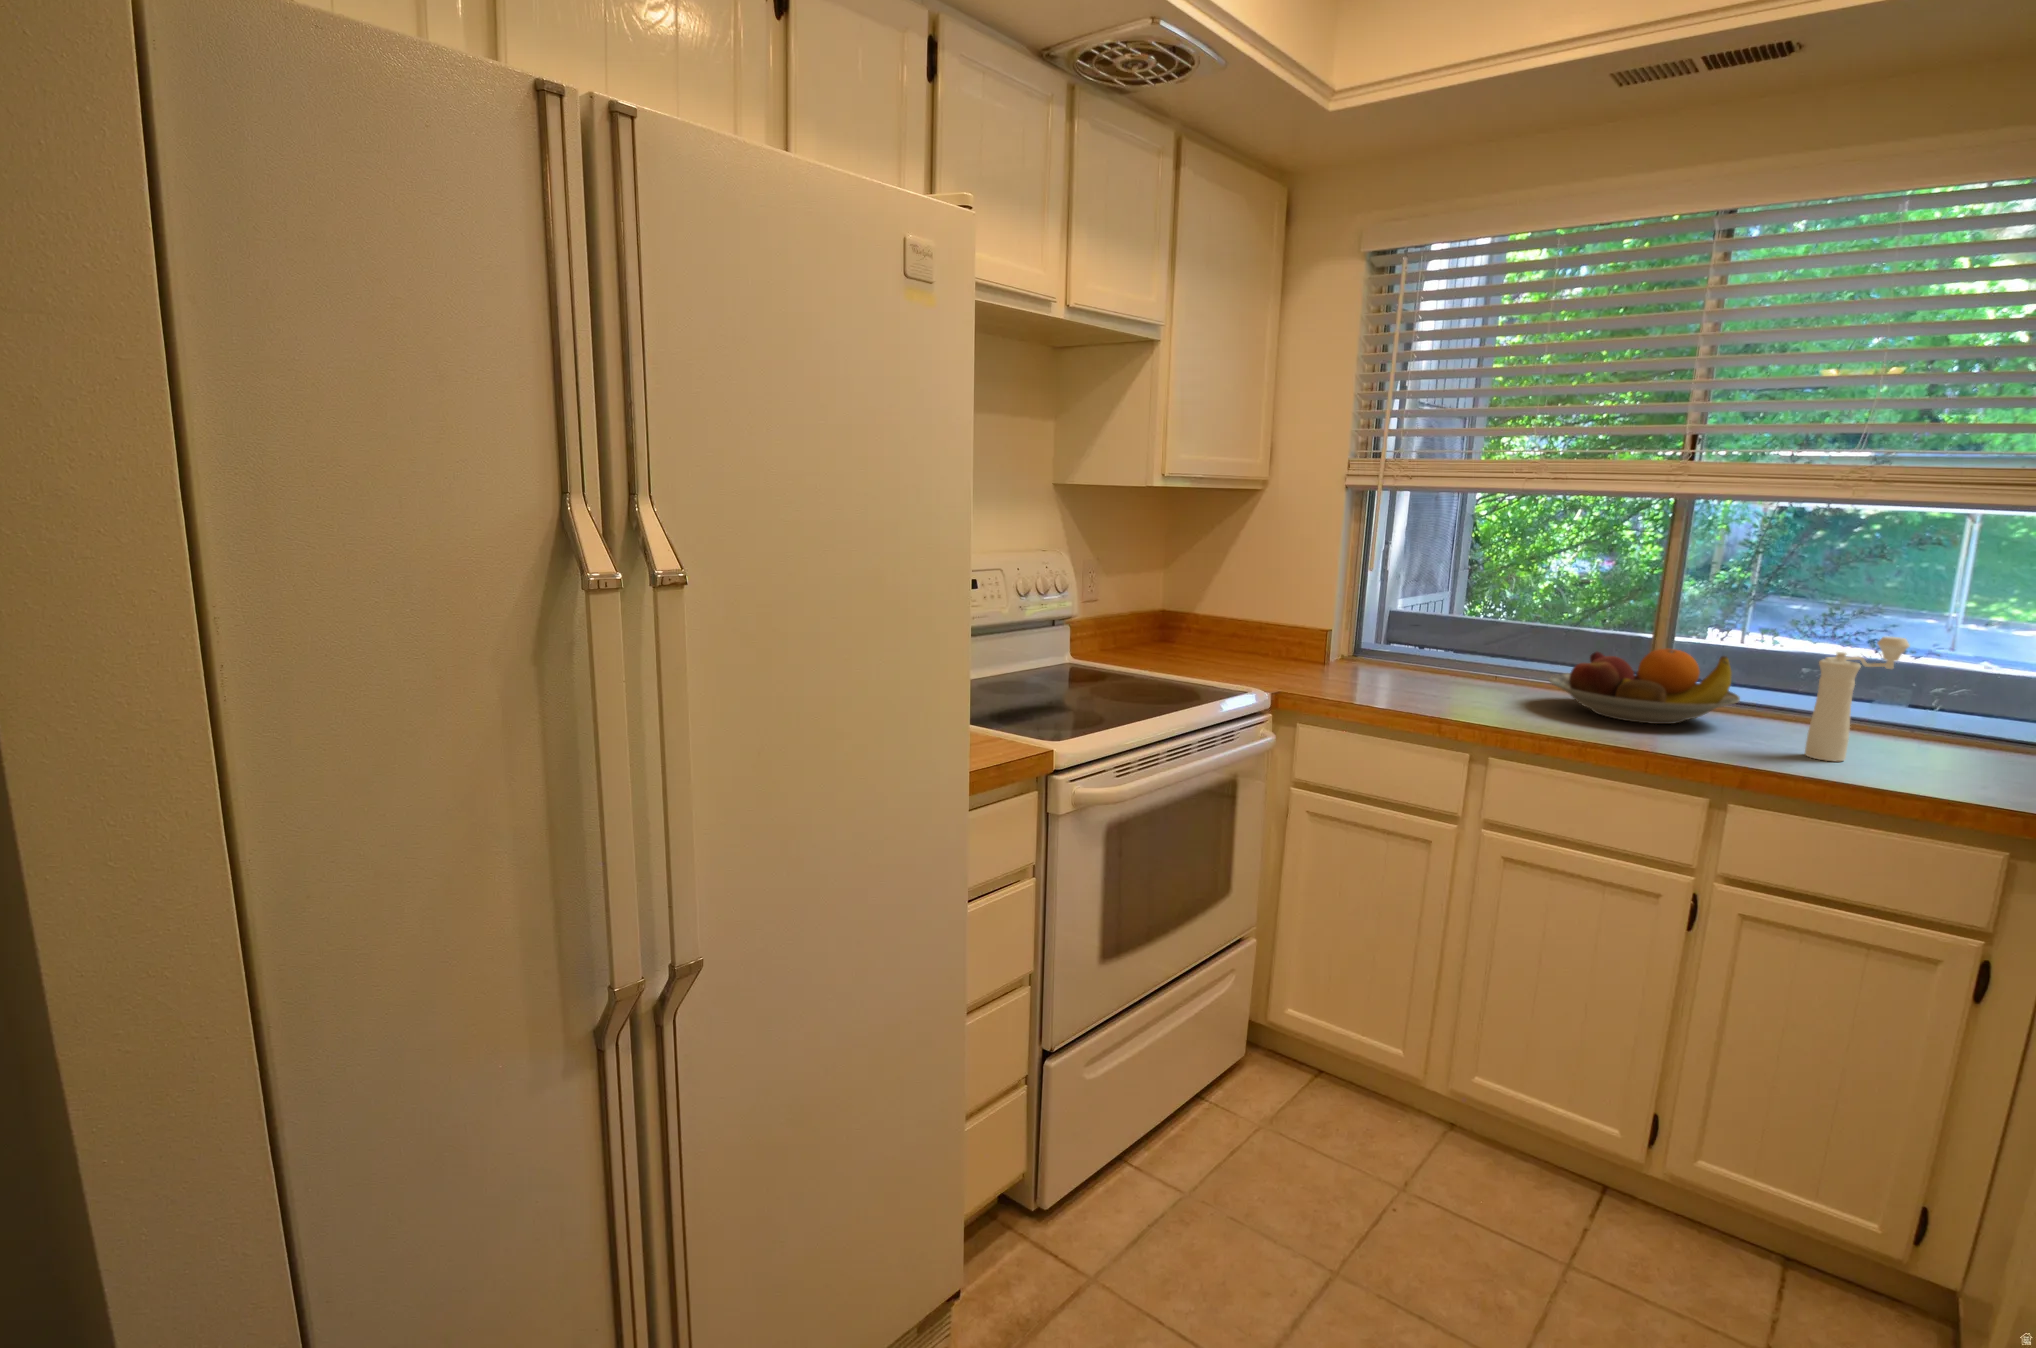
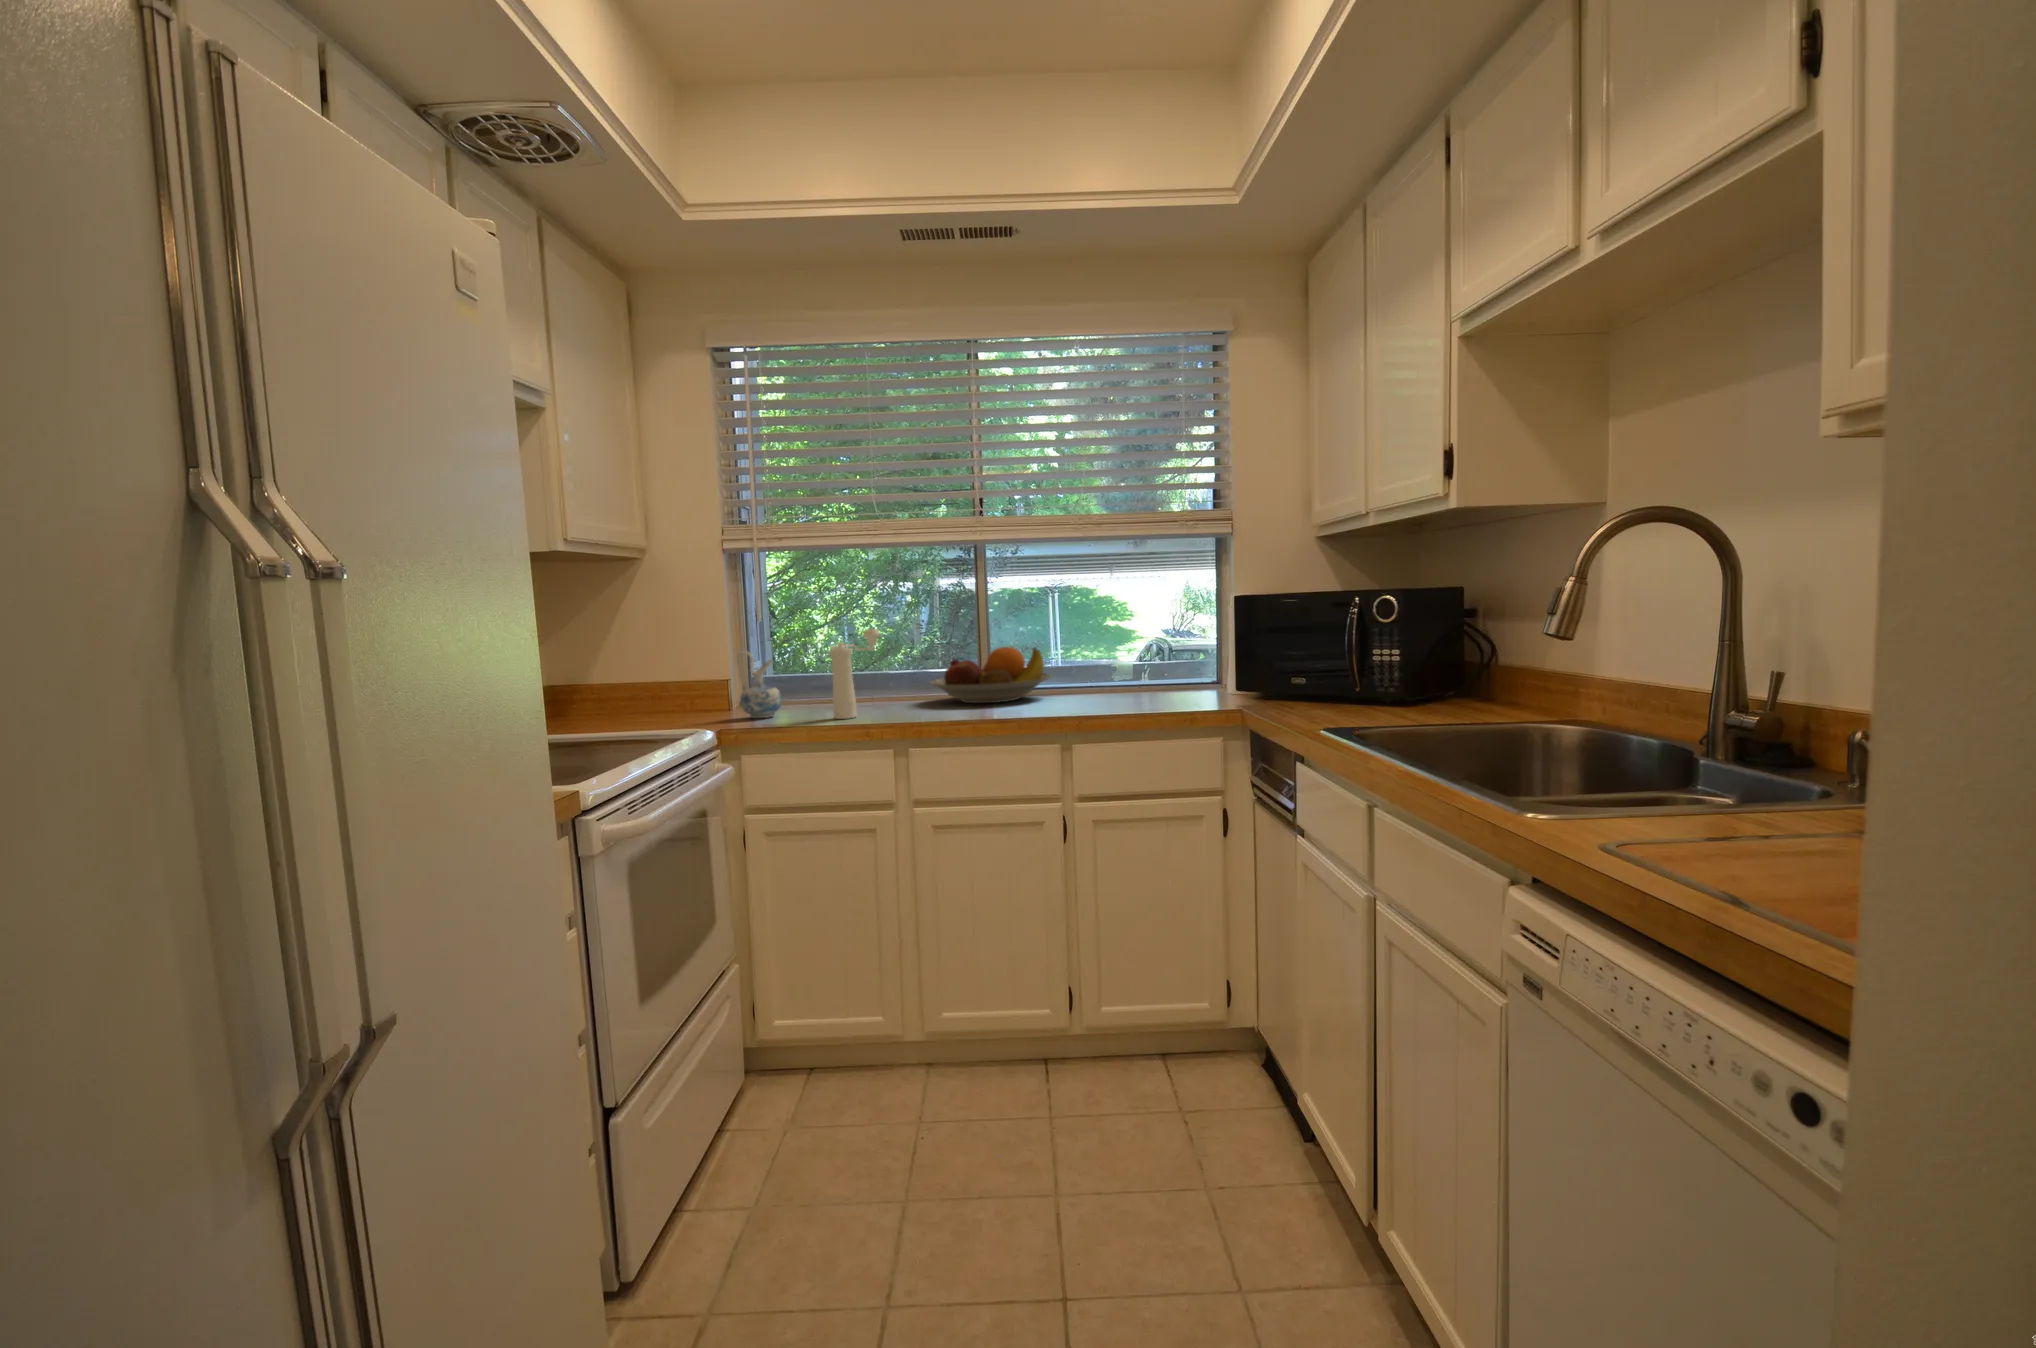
ceramic pitcher: none [1309,608,1356,686] -> present [737,651,782,718]
pepper mill: present [1805,637,1909,762] -> present [829,629,880,719]

